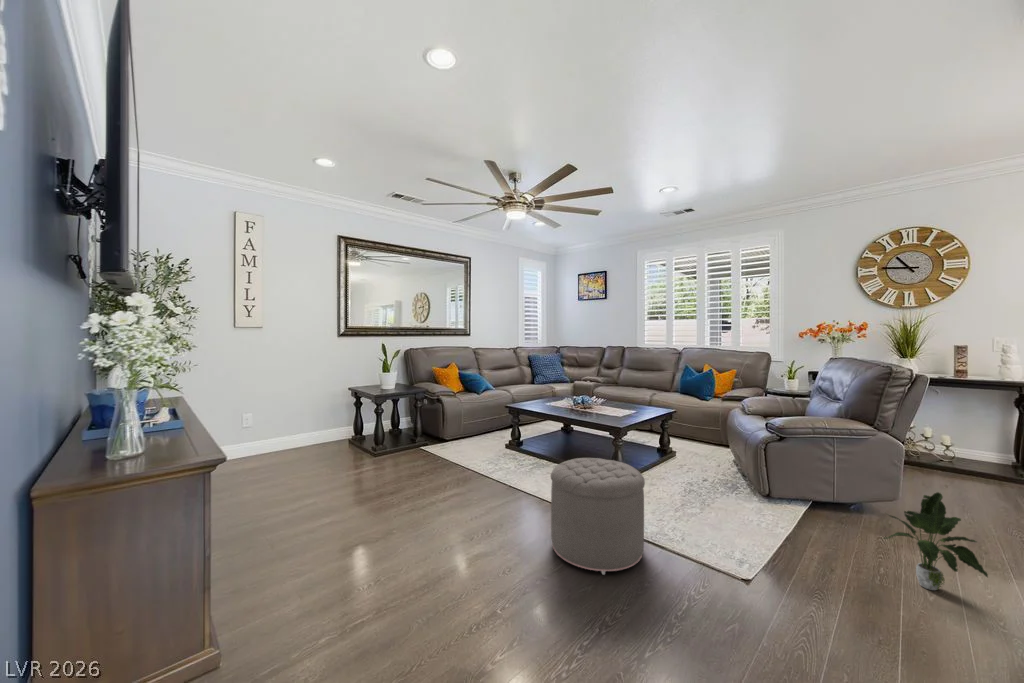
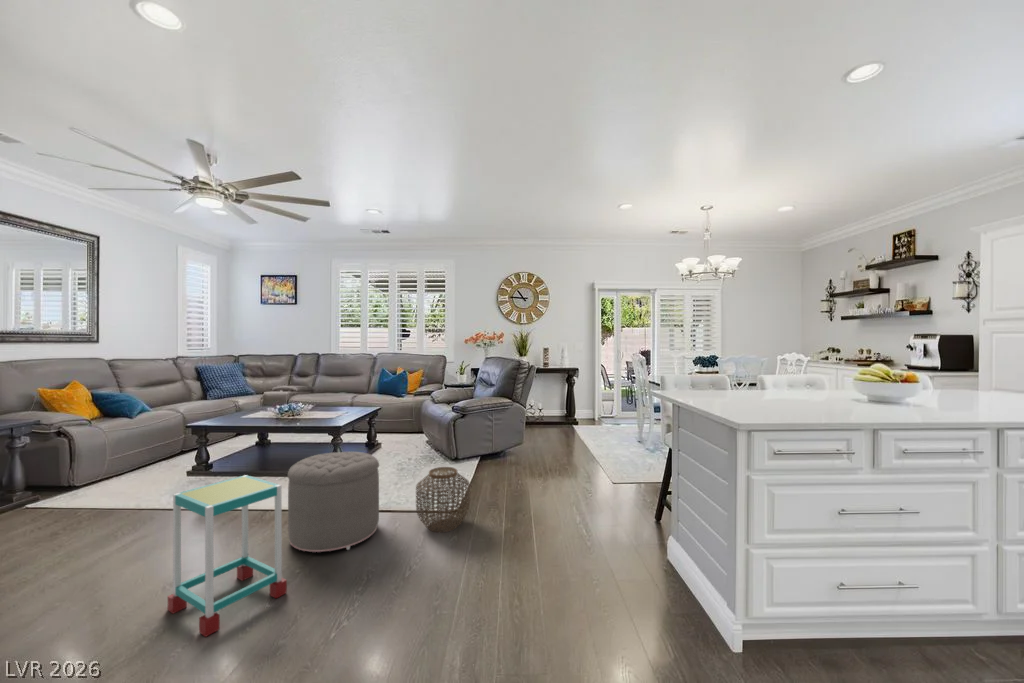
side table: none [448,468,532,615] -> present [168,475,287,637]
potted plant: present [884,492,988,590] -> none [522,431,566,489]
woven basket: none [688,508,771,602] -> present [416,467,470,532]

